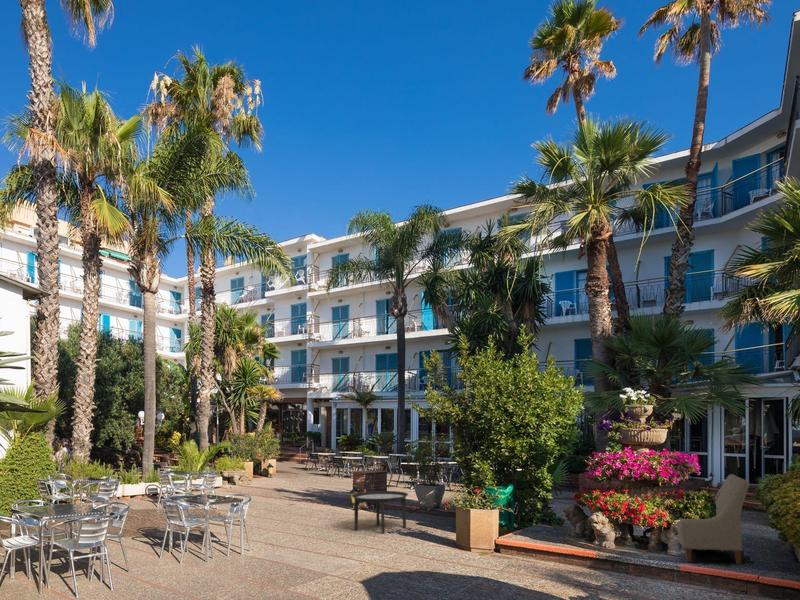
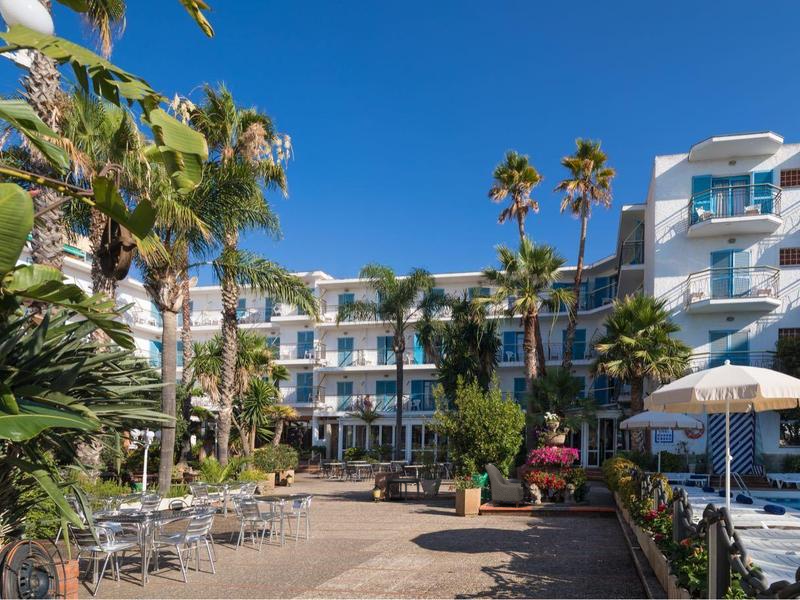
chair: present [677,474,750,564] -> present [485,464,525,508]

